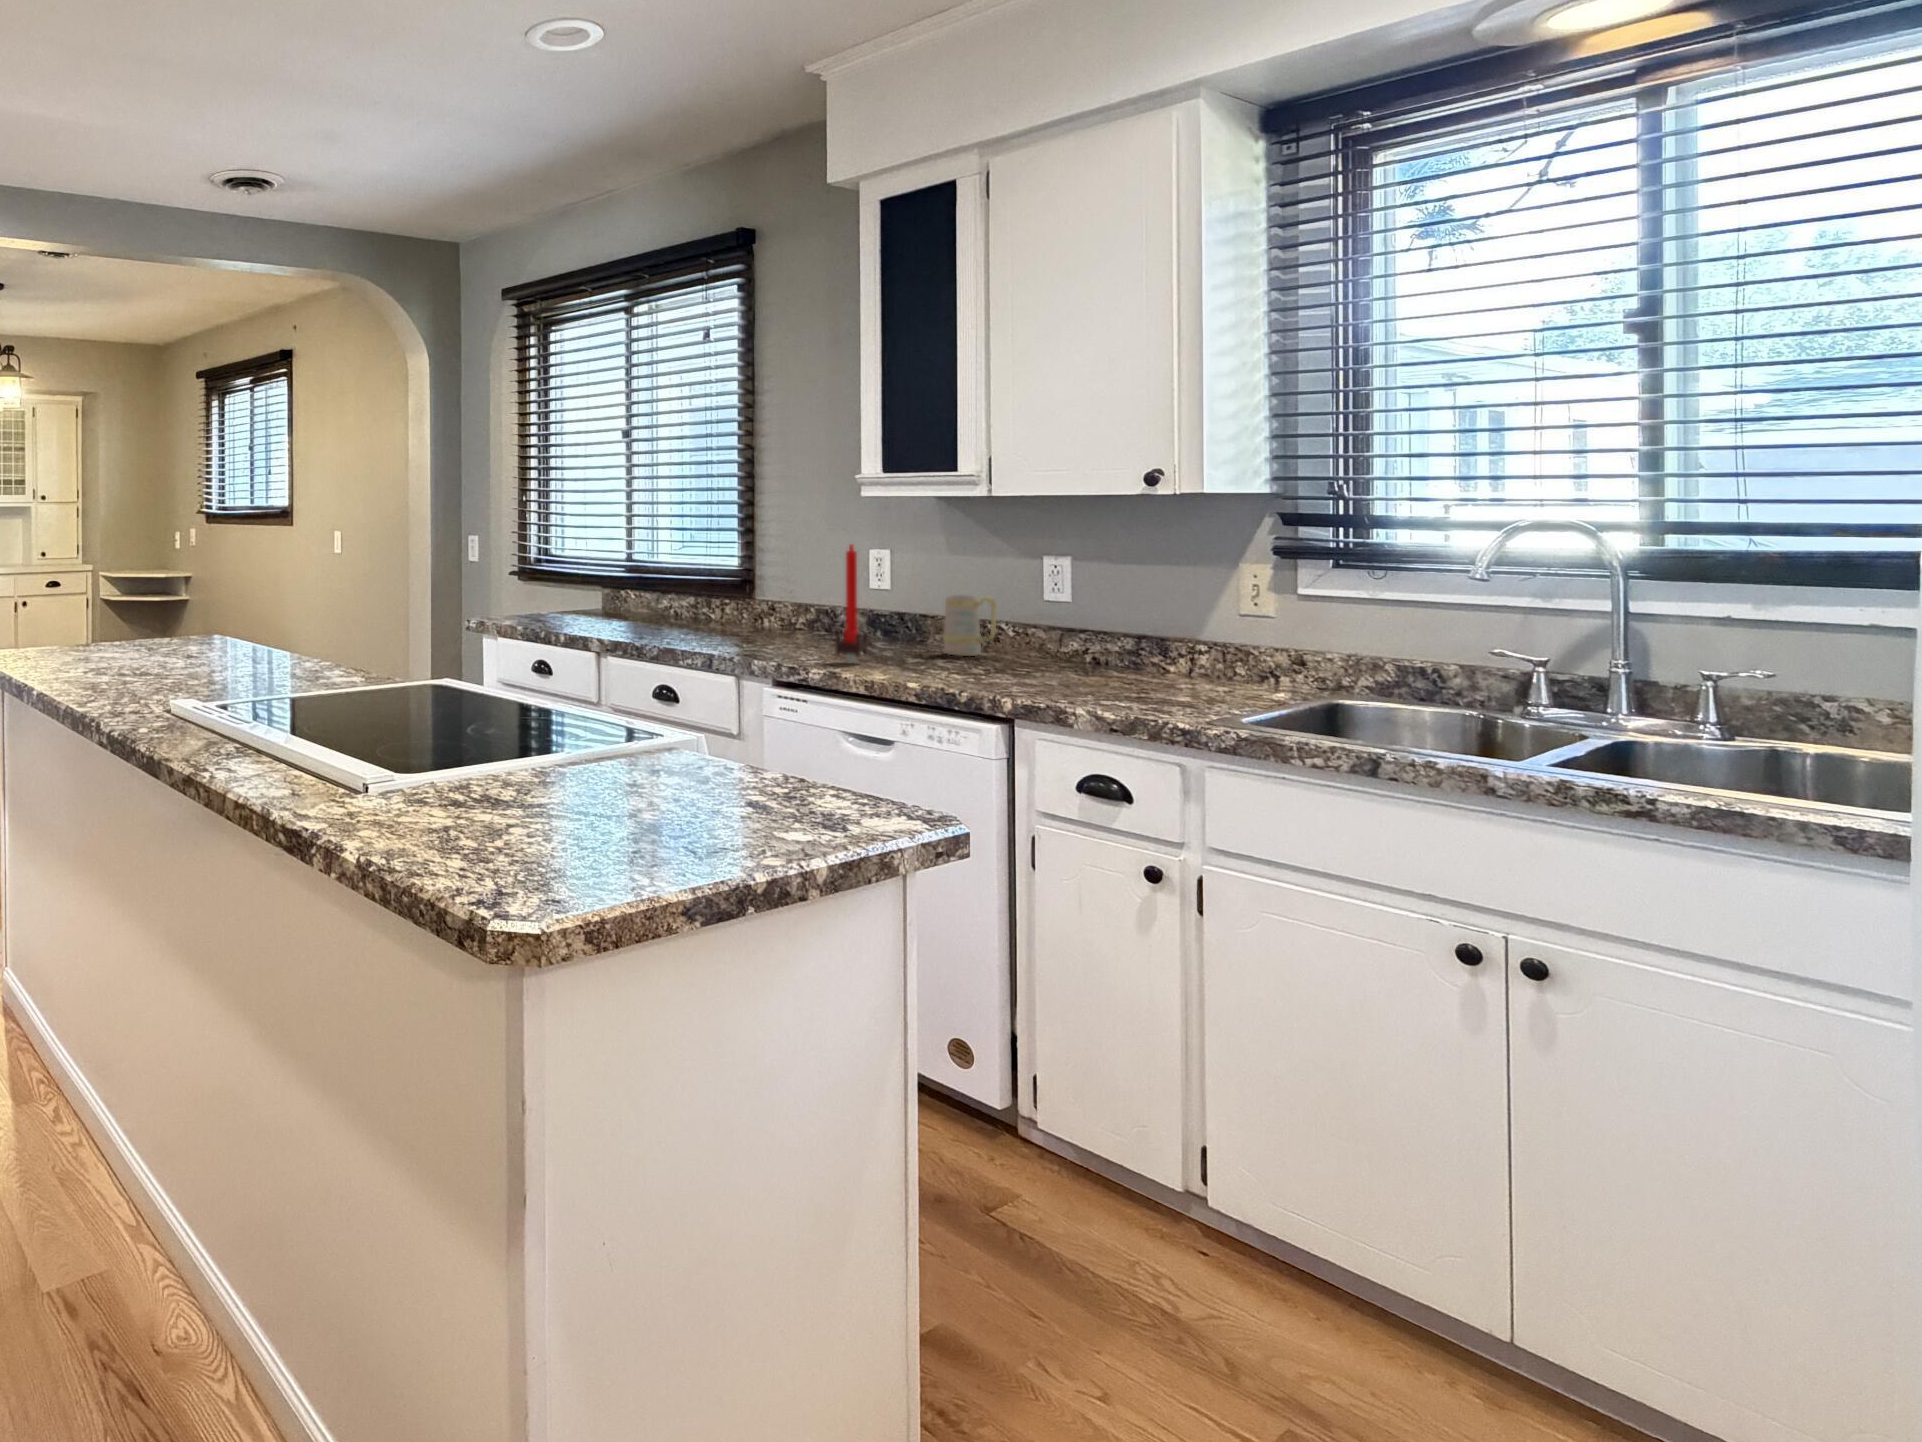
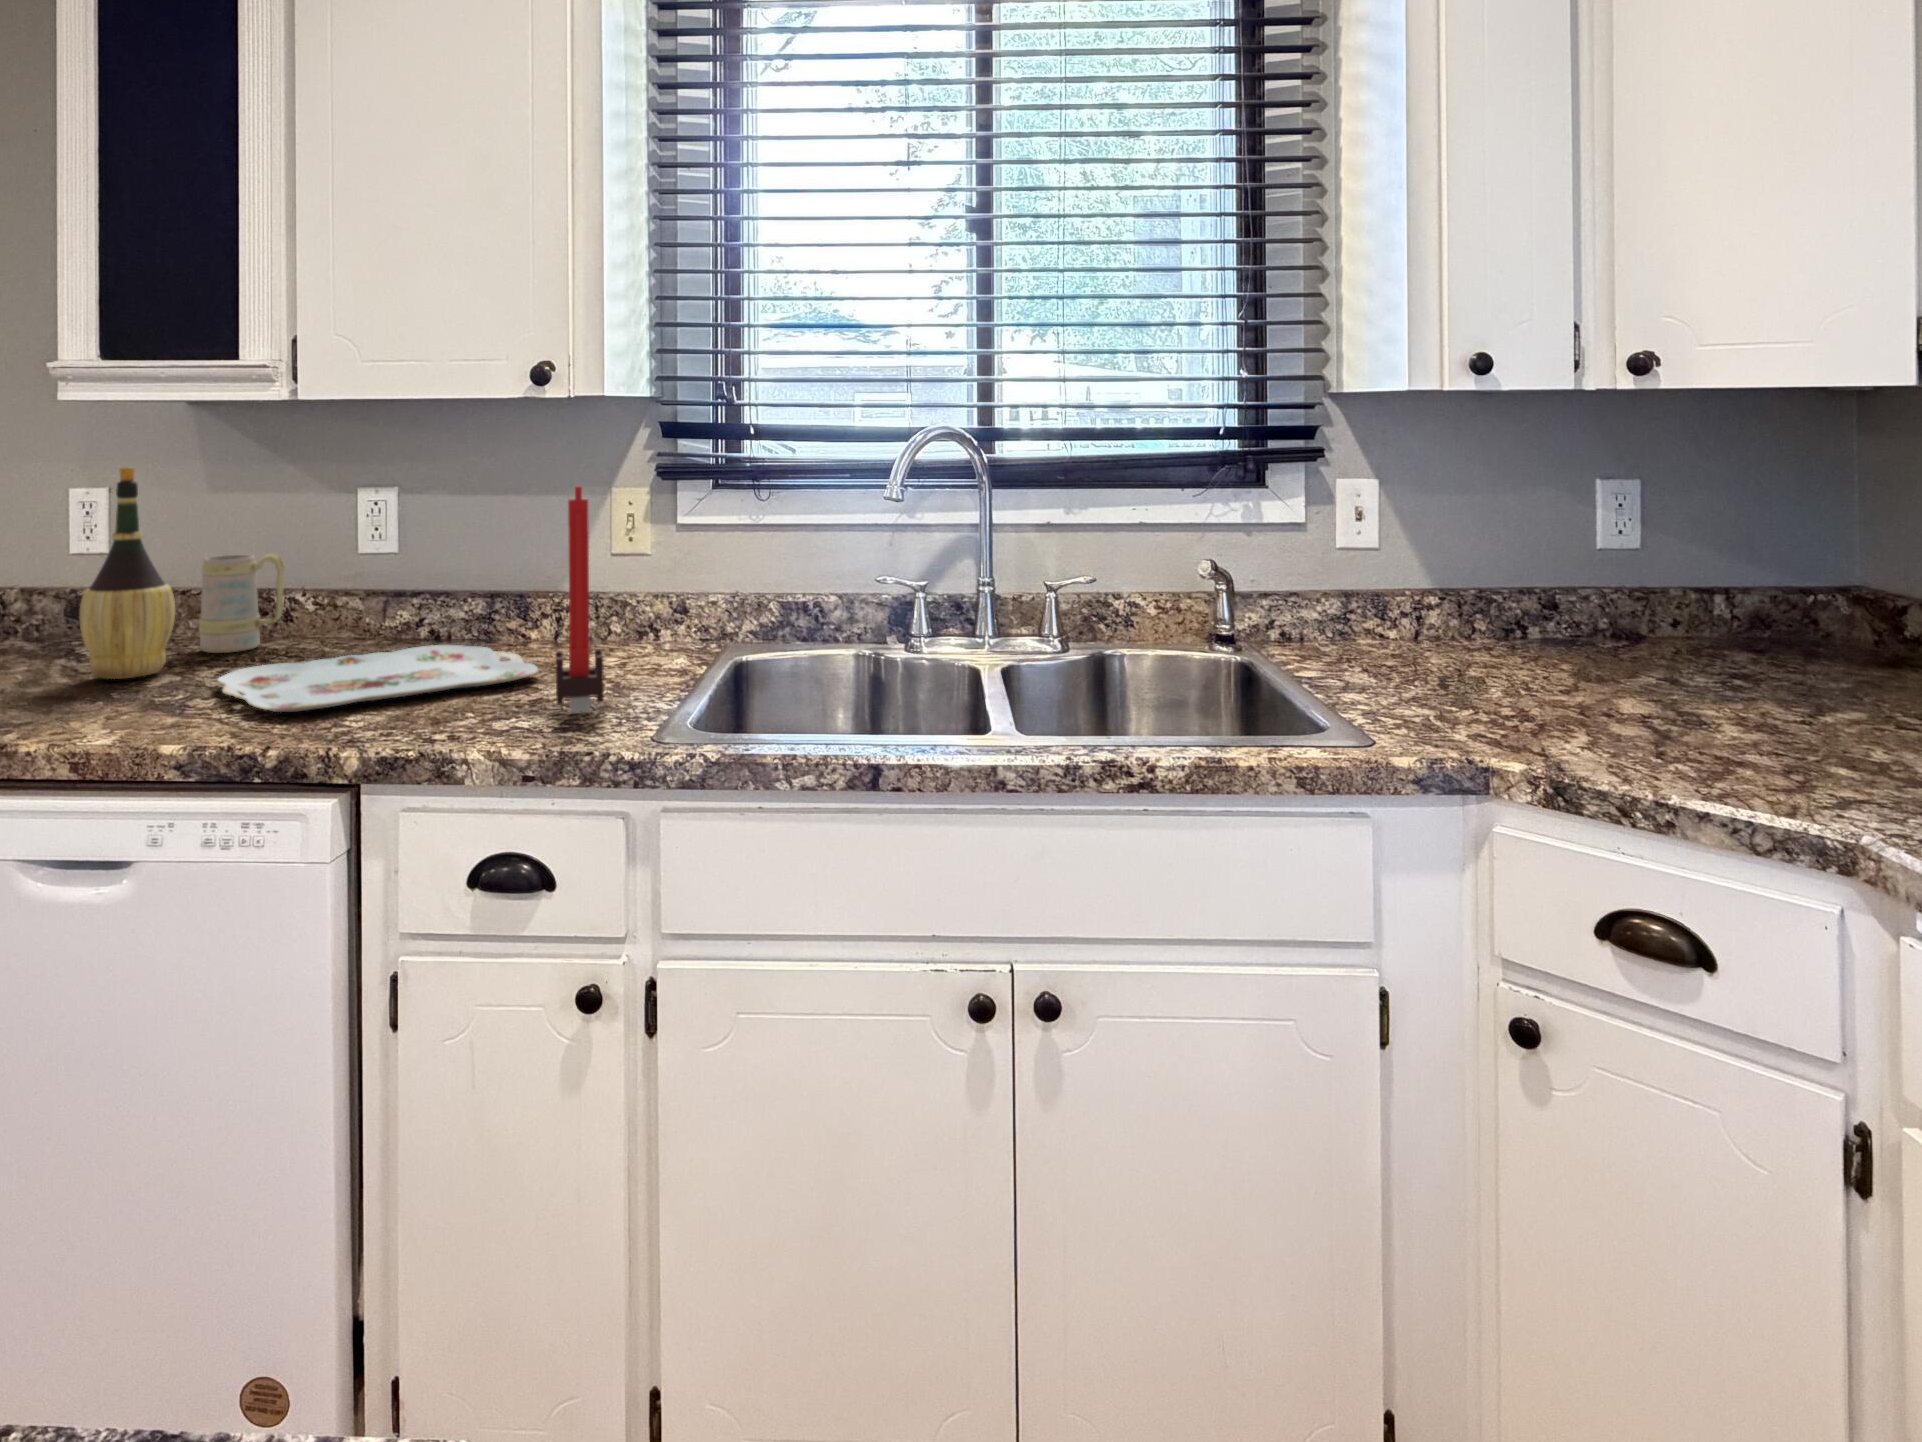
wine bottle: none [872,535,925,659] -> present [79,467,175,679]
candle: present [835,545,868,663] -> present [556,486,604,713]
serving tray: none [944,660,1156,687] -> present [218,645,538,712]

